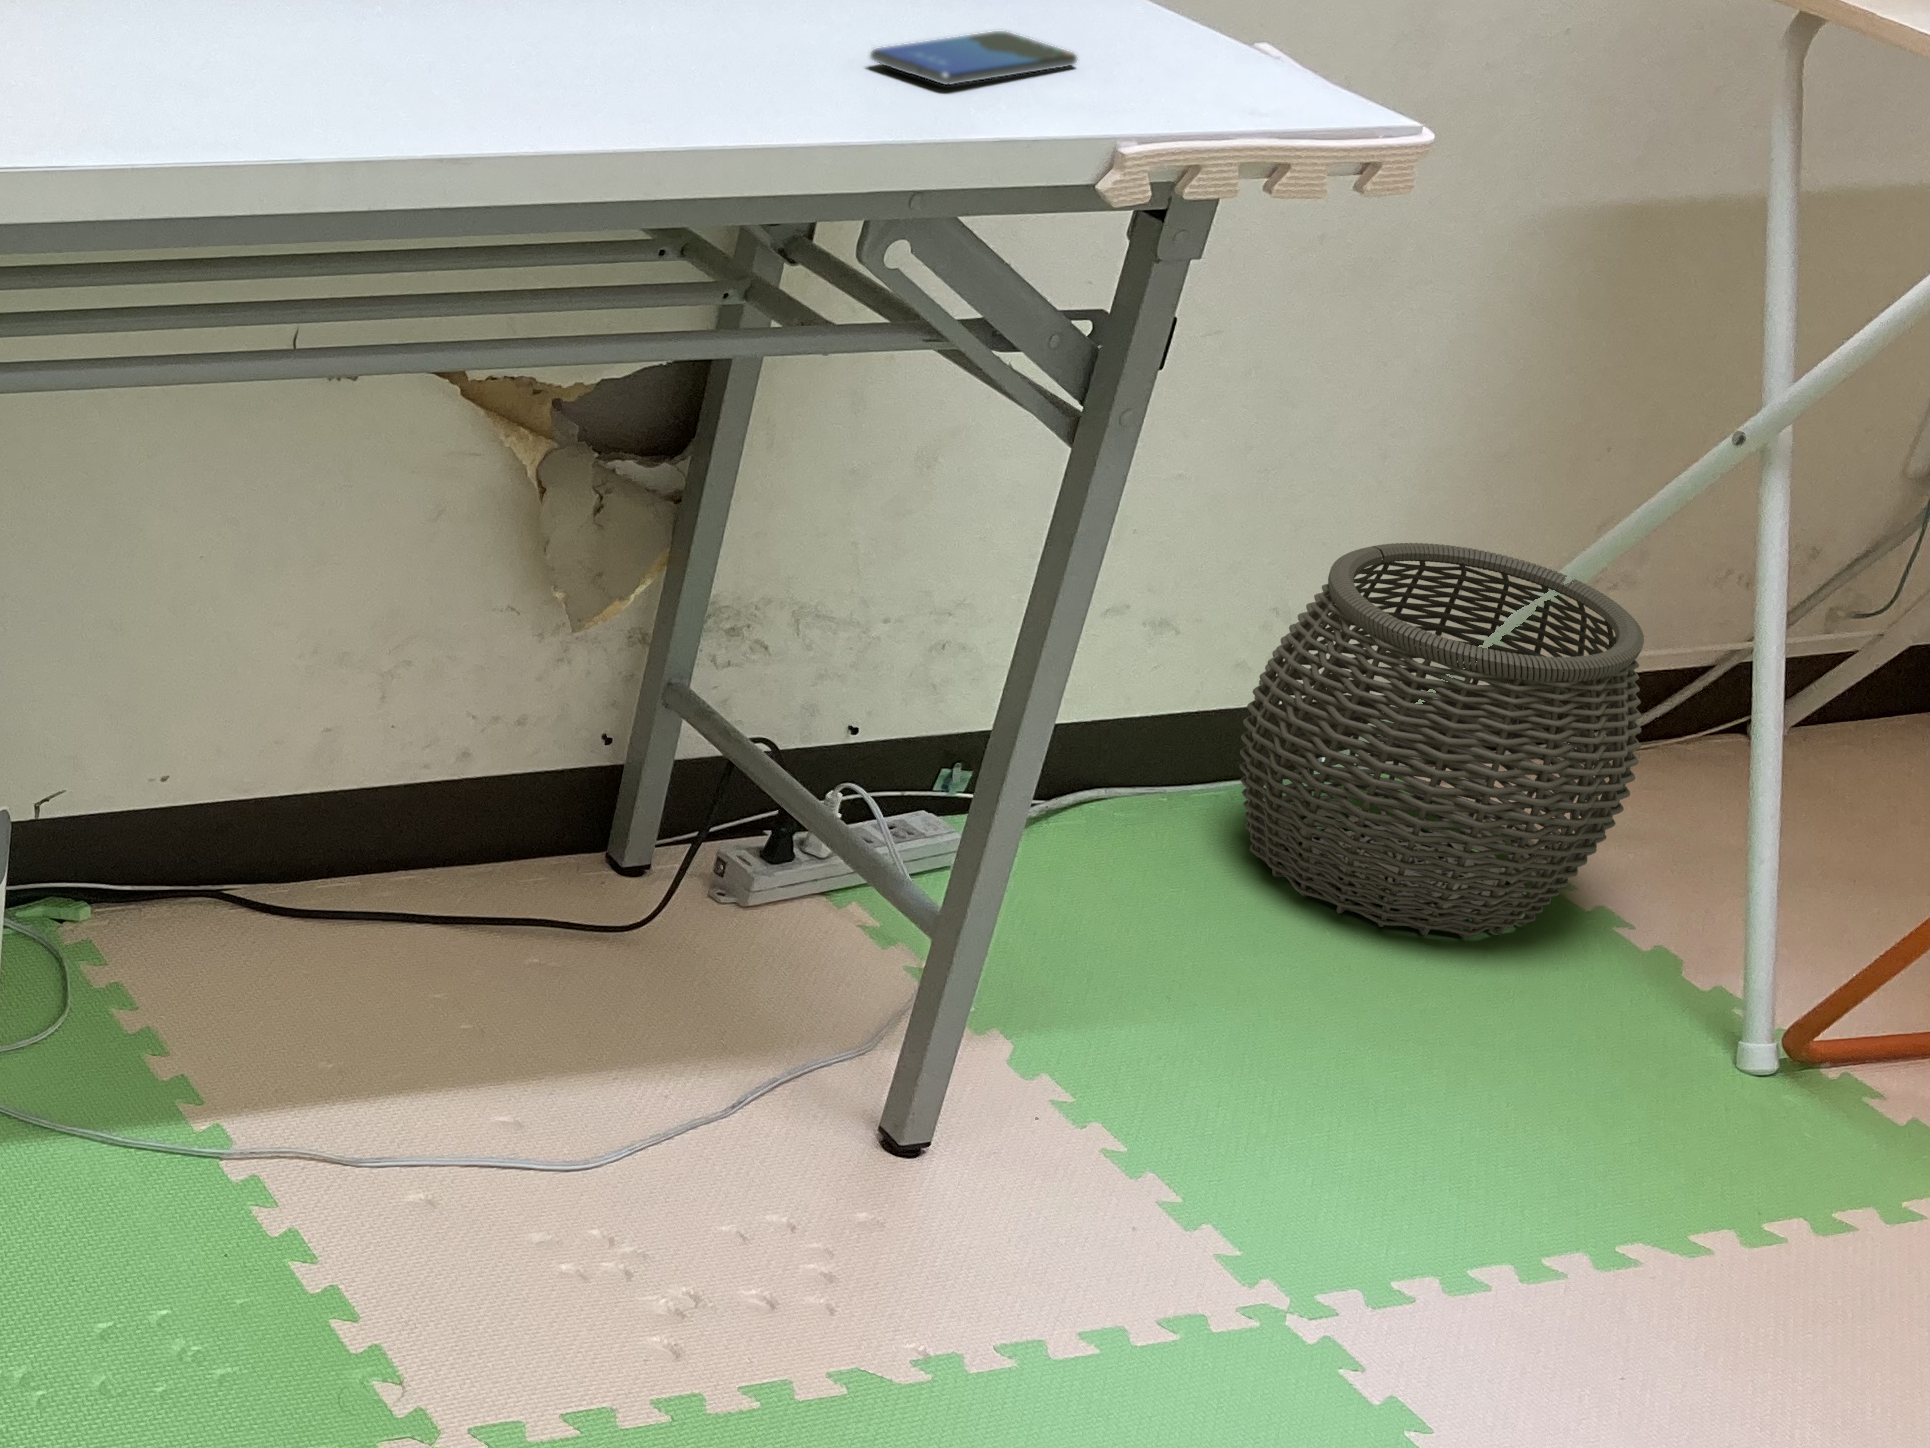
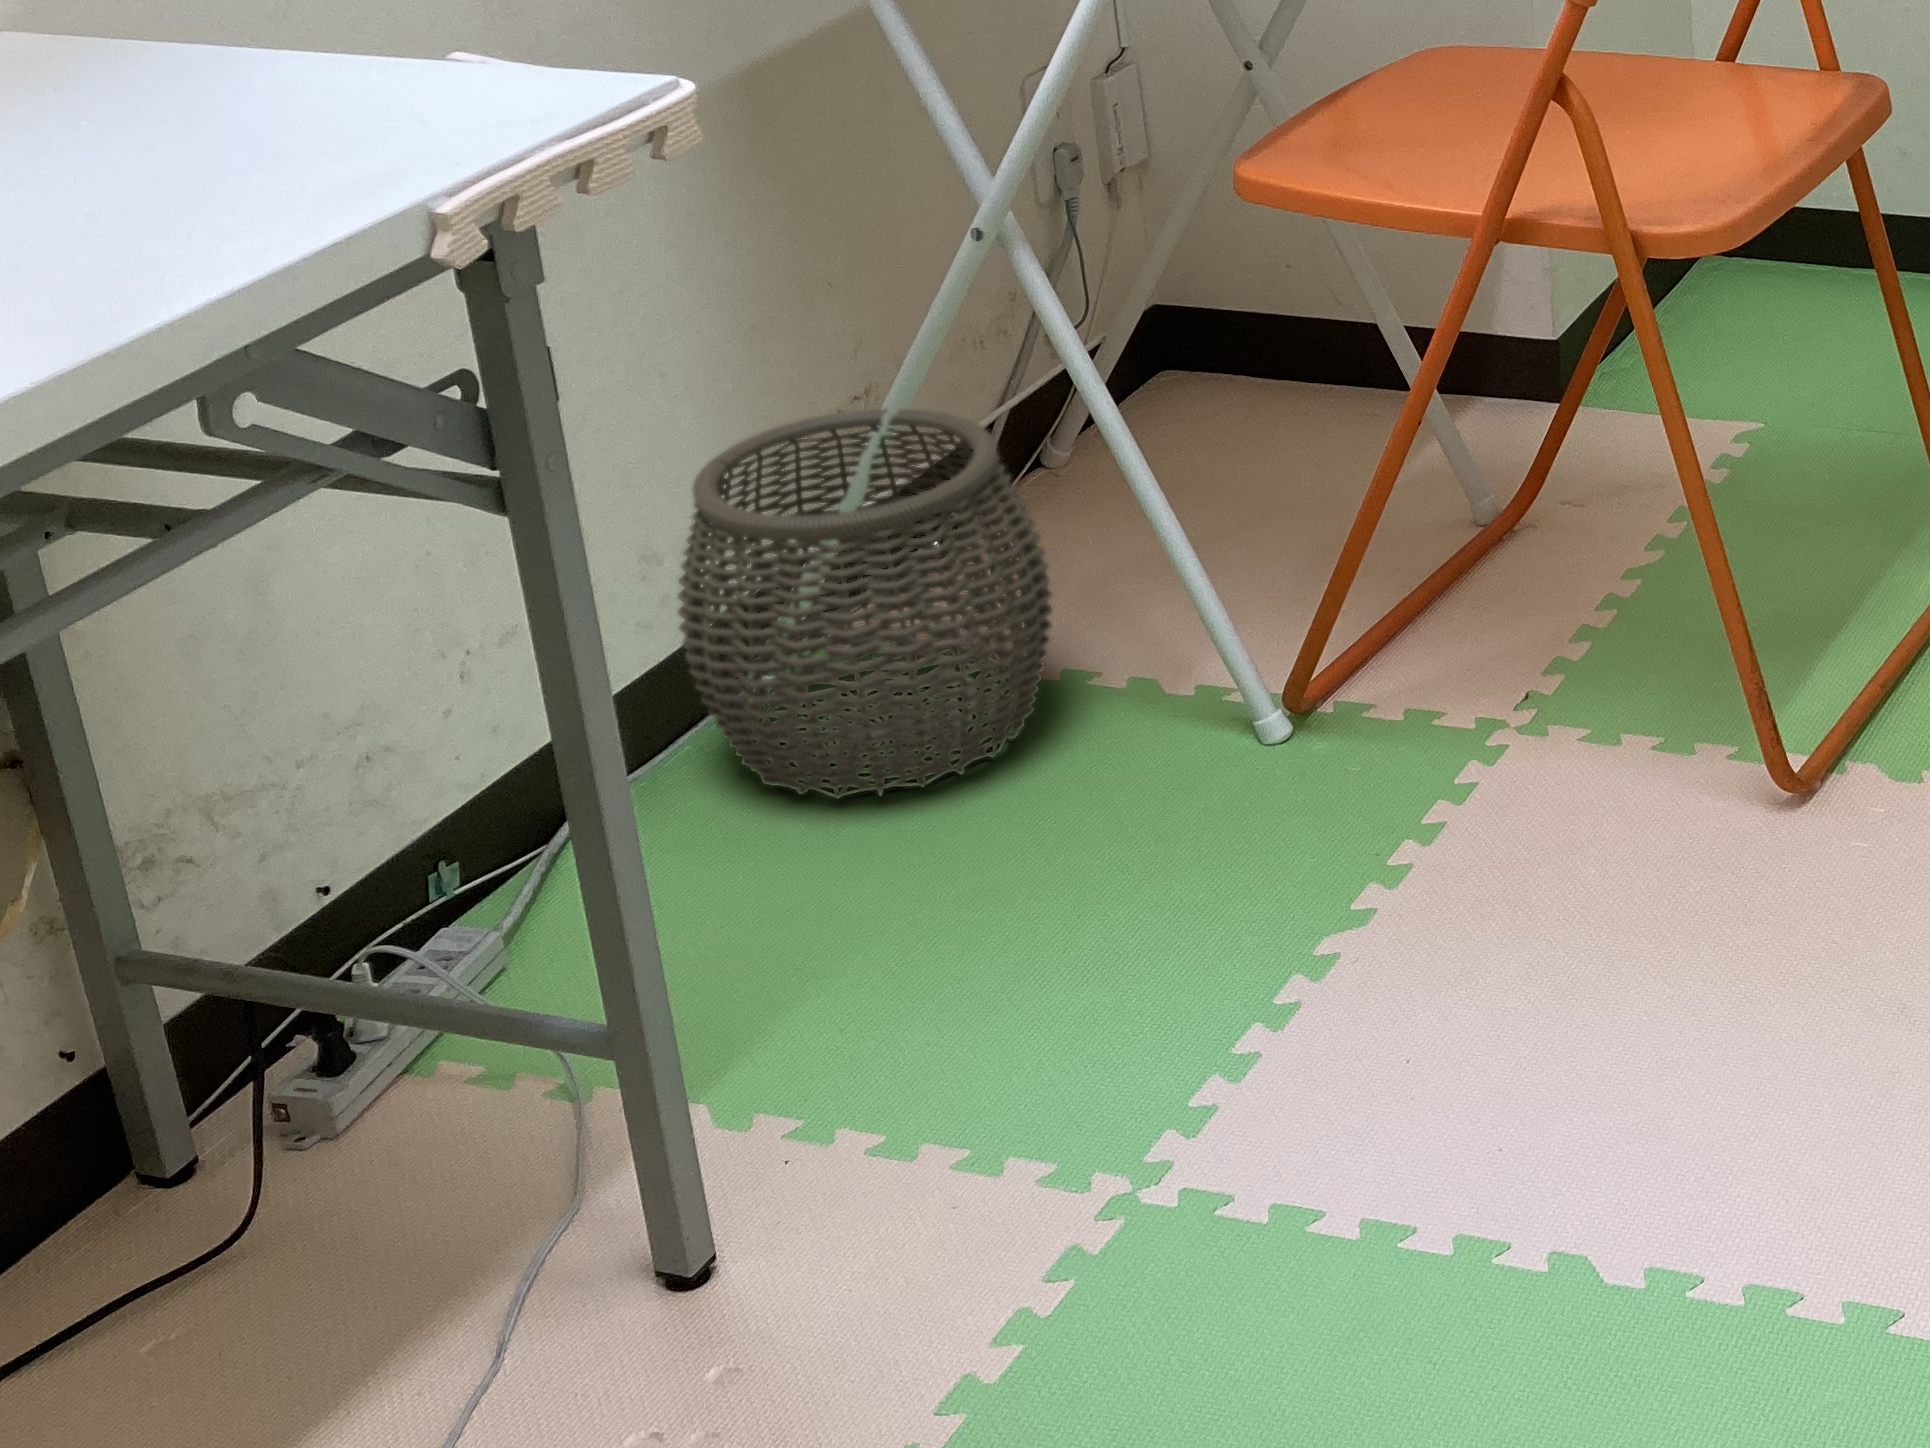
smartphone: present [870,31,1077,85] -> none [78,134,303,222]

